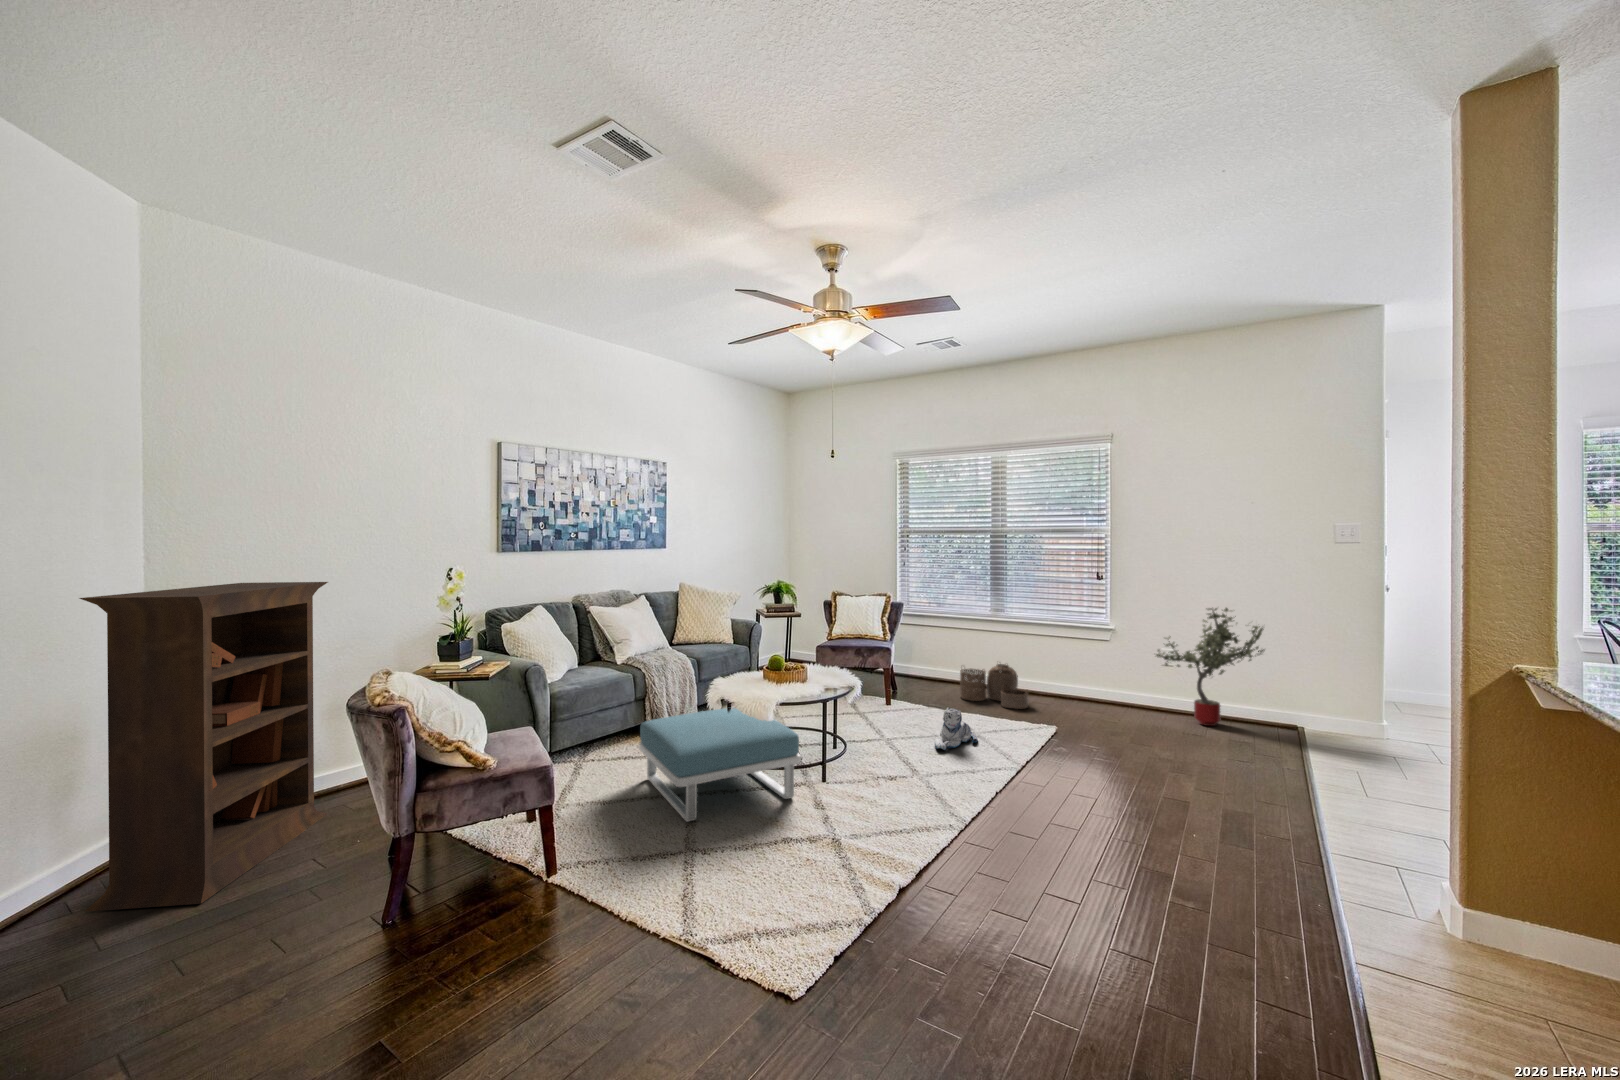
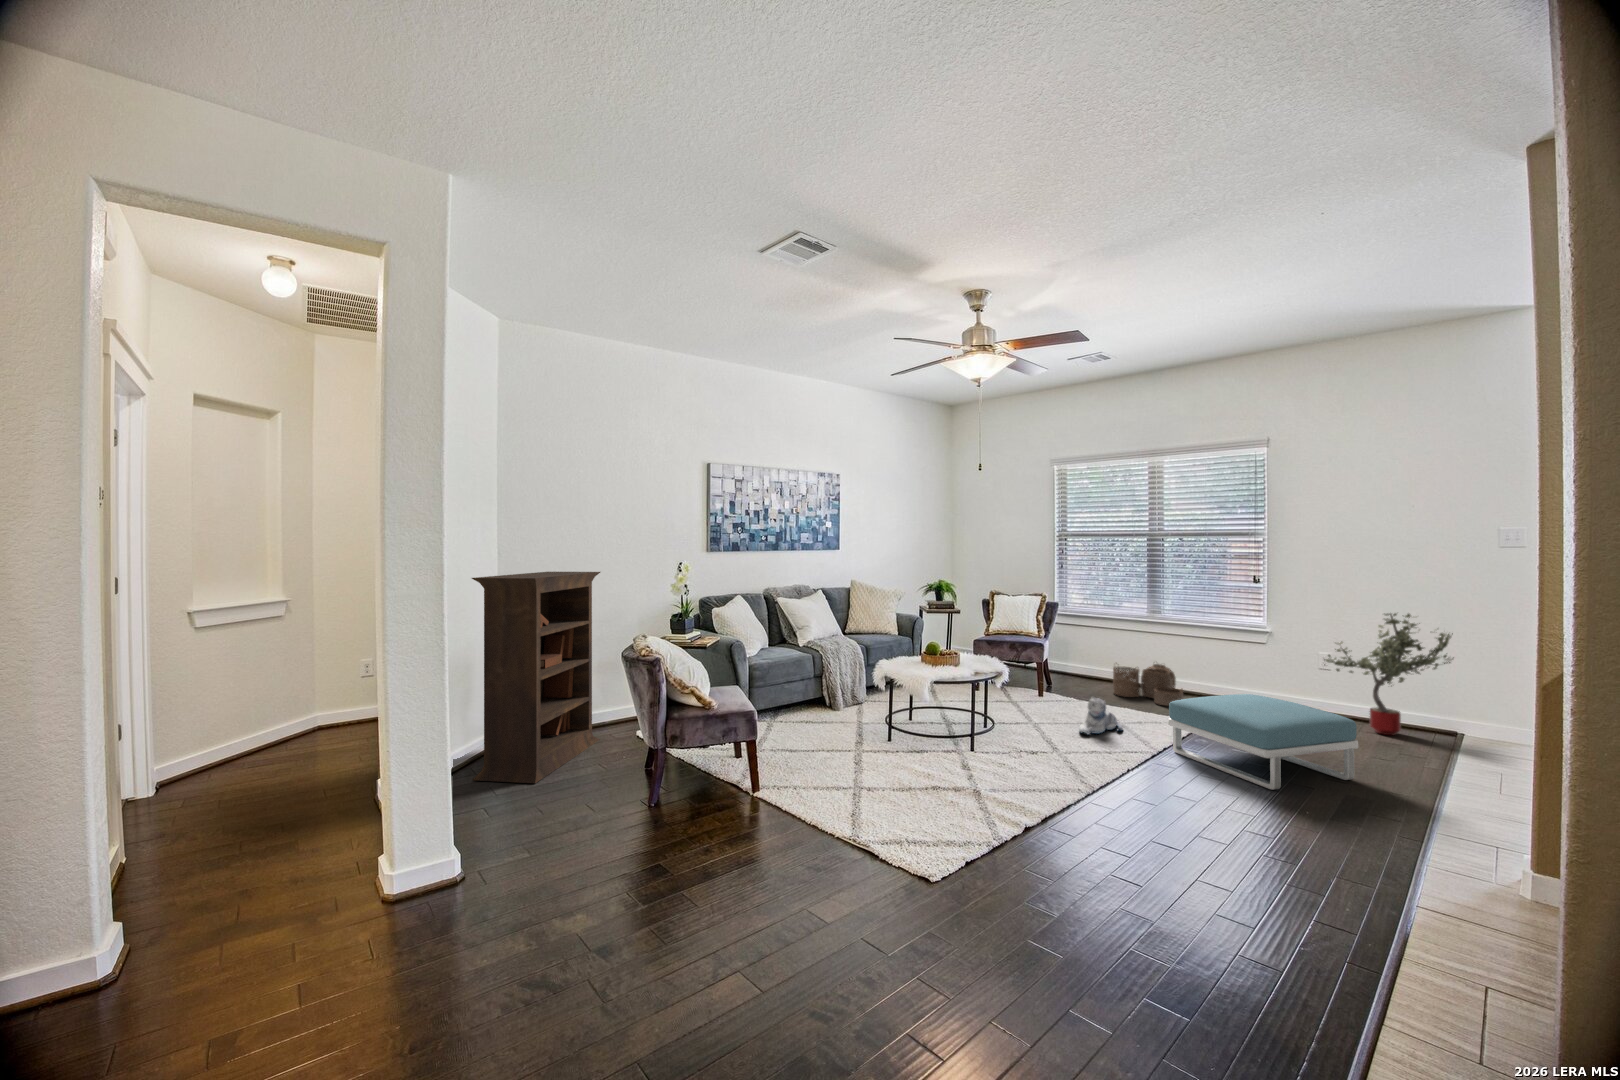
footstool: present [639,708,801,822] -> present [1168,694,1358,790]

